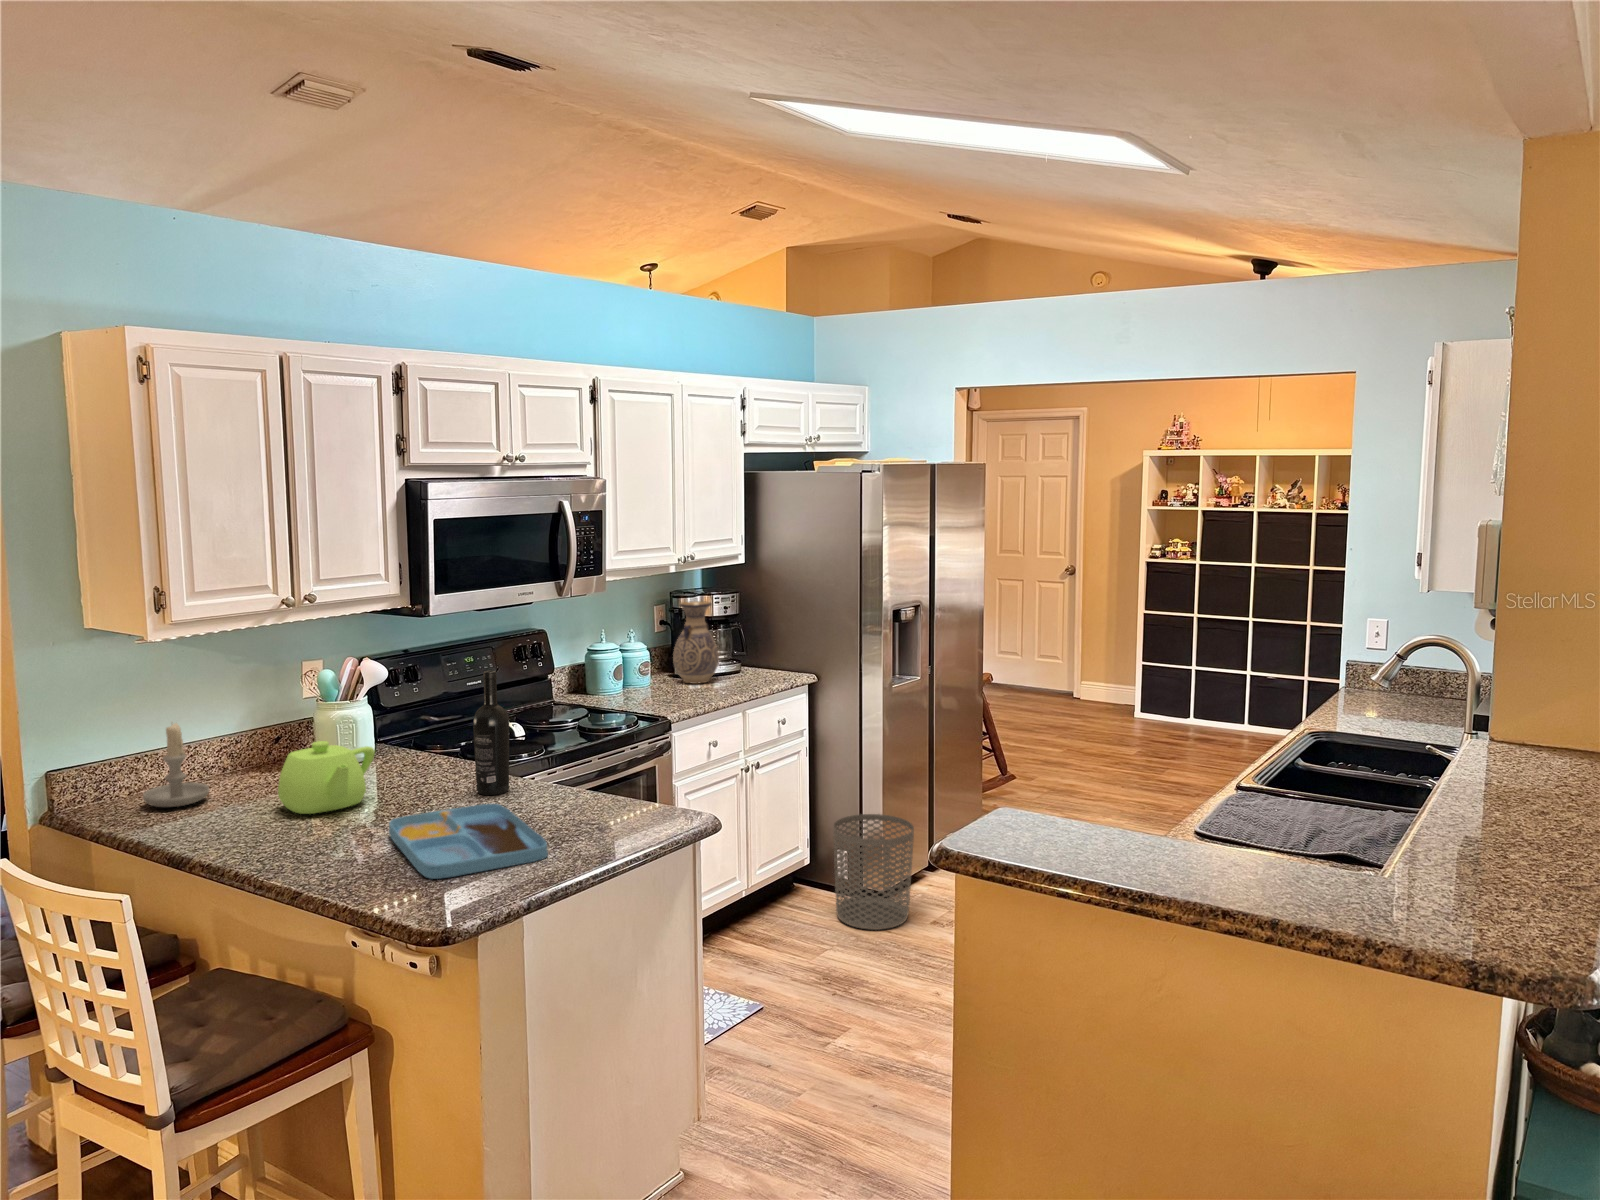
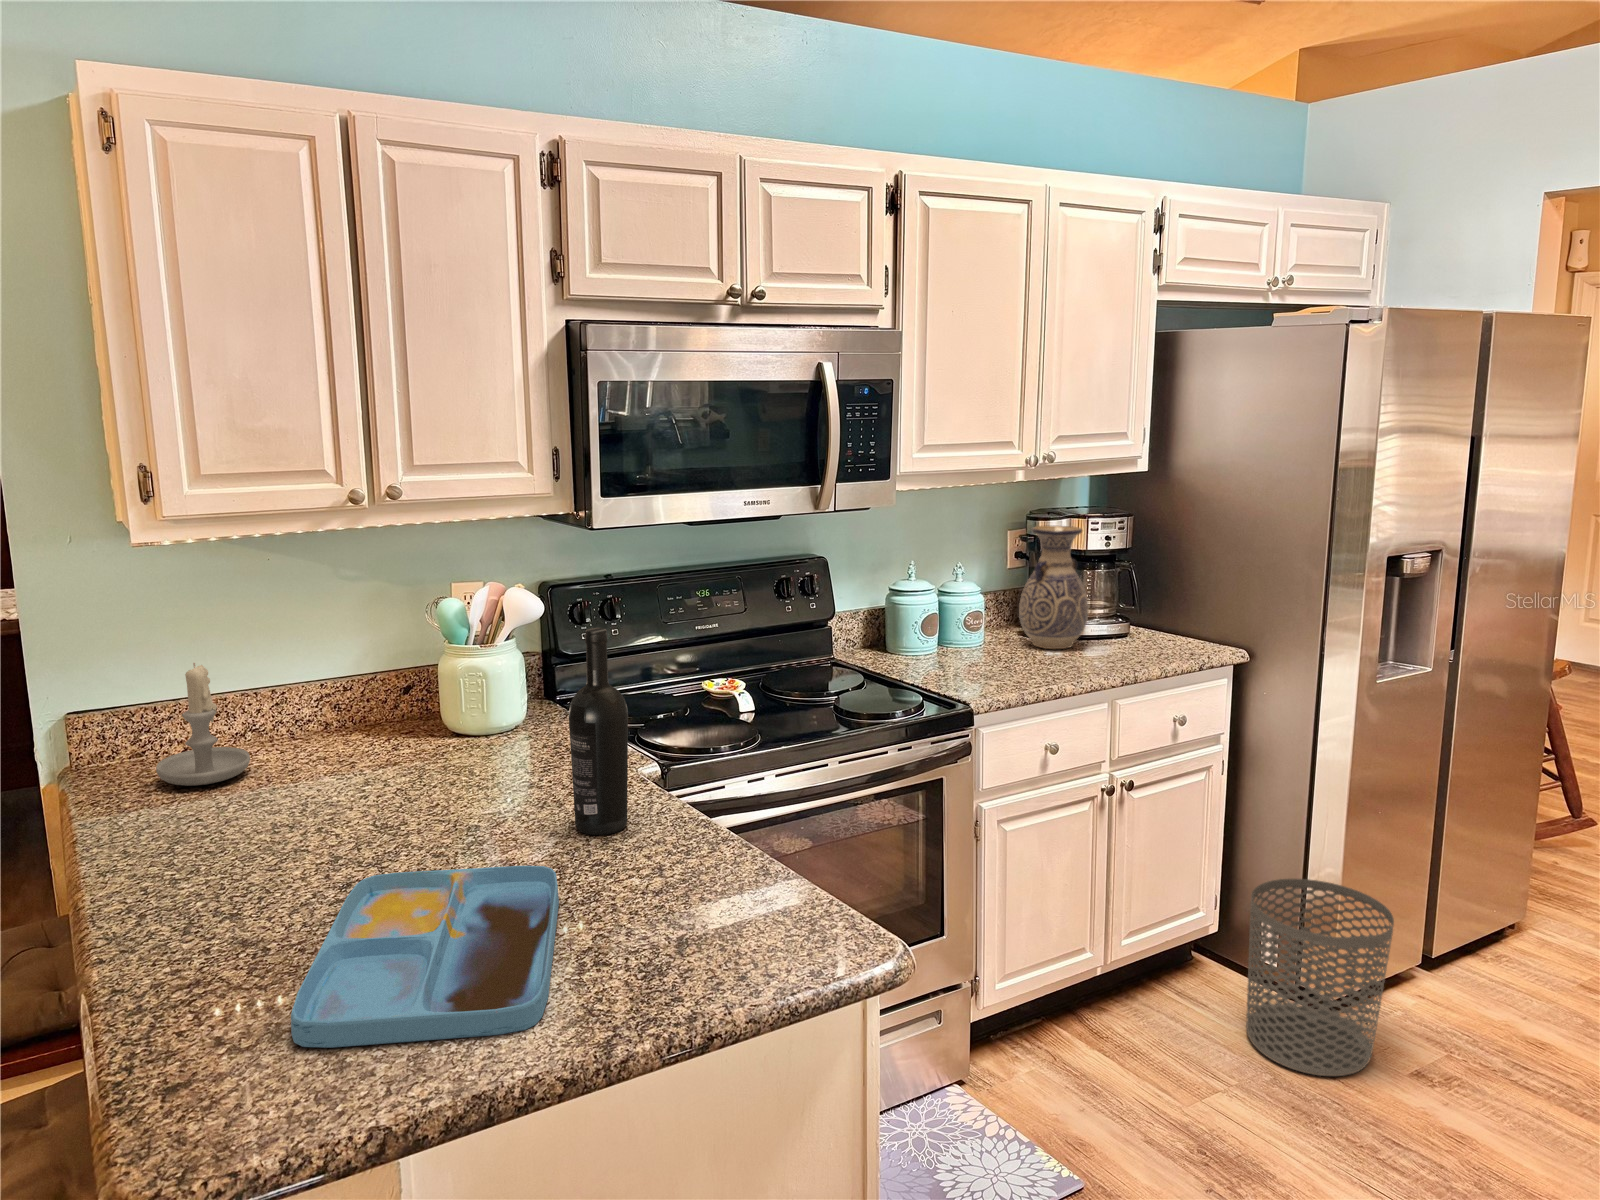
teapot: present [278,741,375,814] -> none [289,717,438,831]

